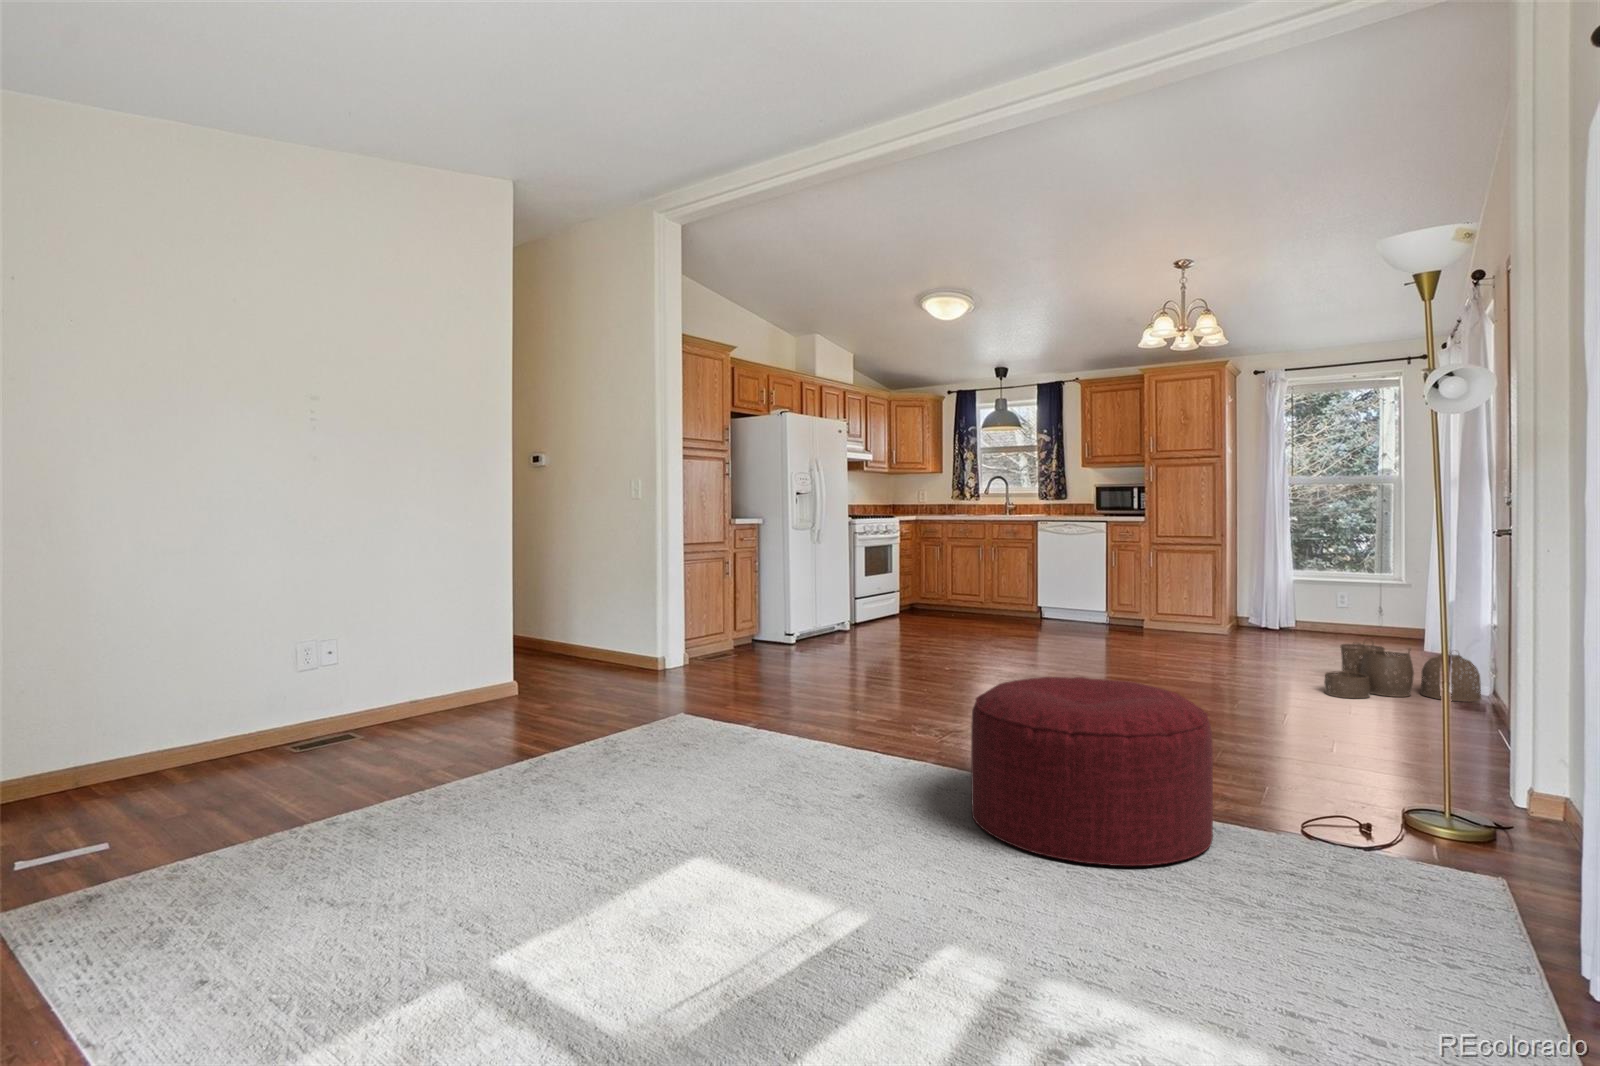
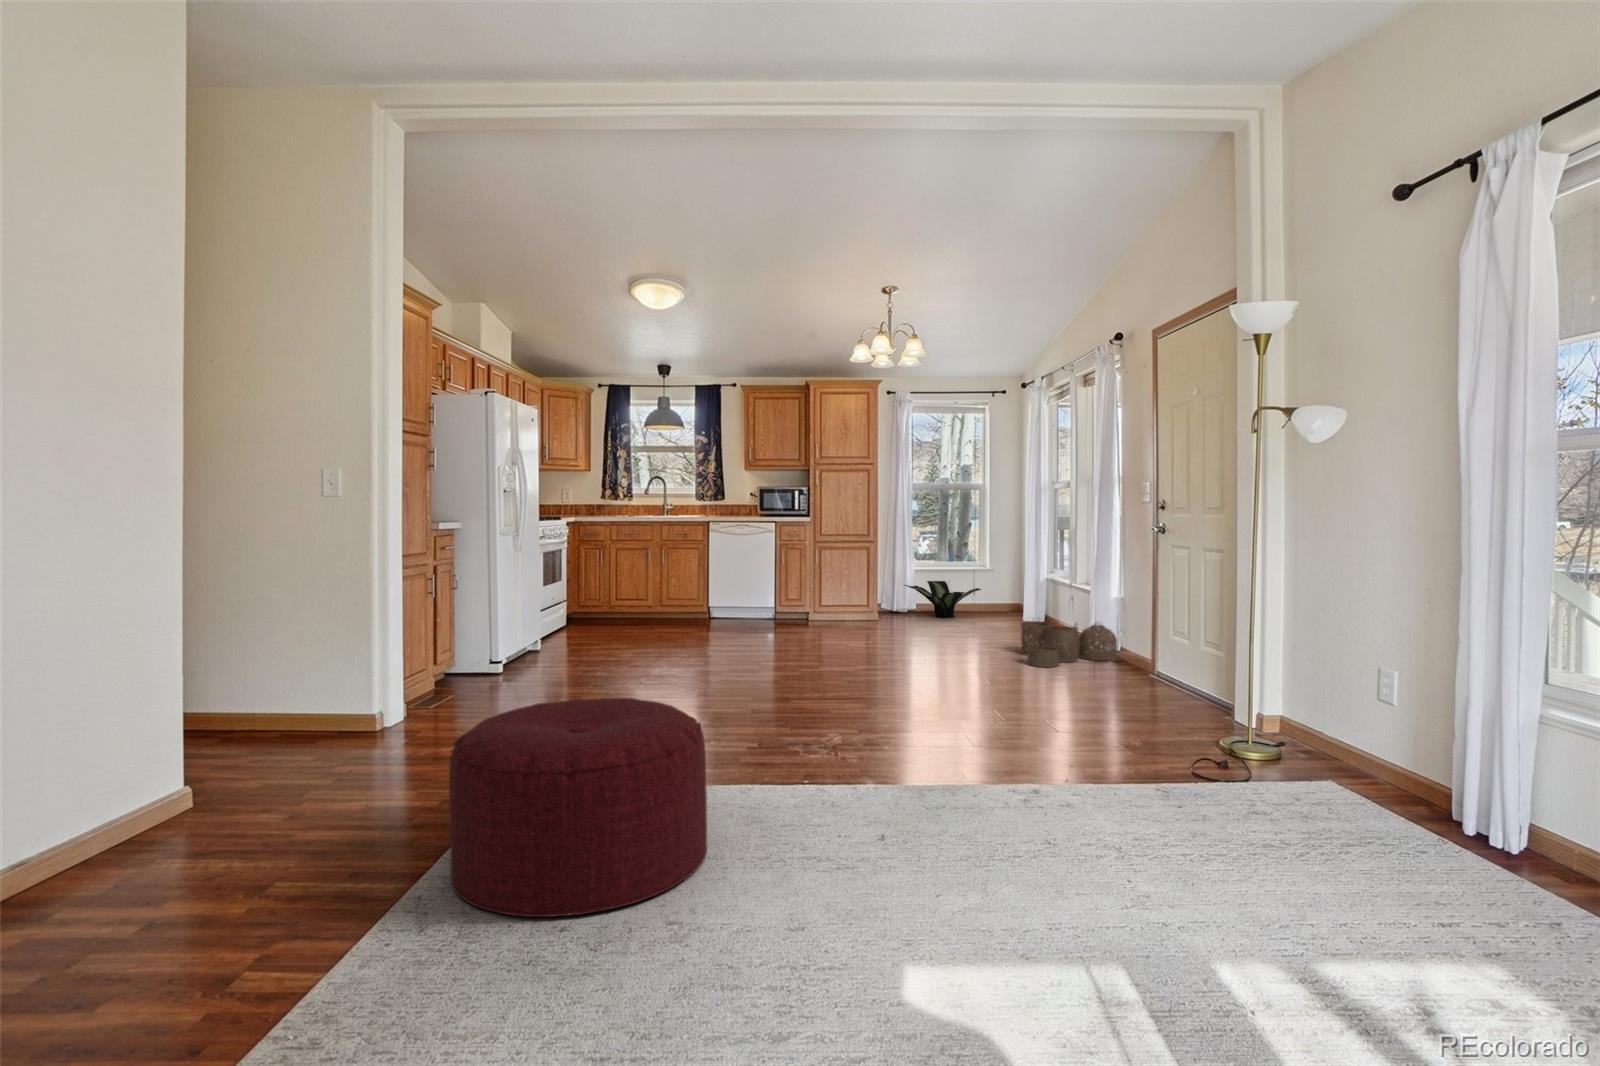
potted plant: none [1264,593,1376,639] -> present [905,581,981,618]
ottoman: present [971,677,1213,866] -> present [449,698,707,917]

